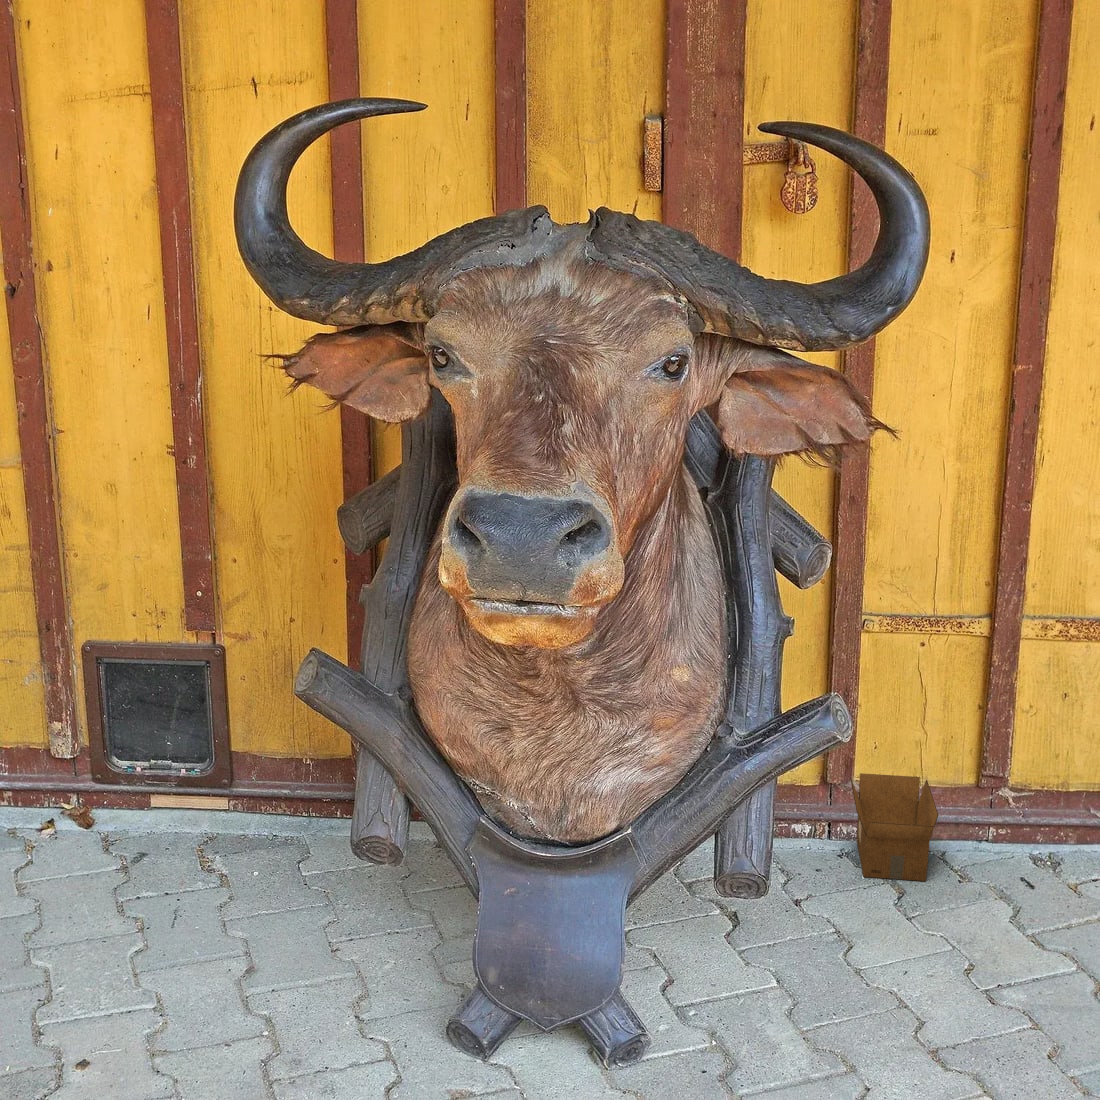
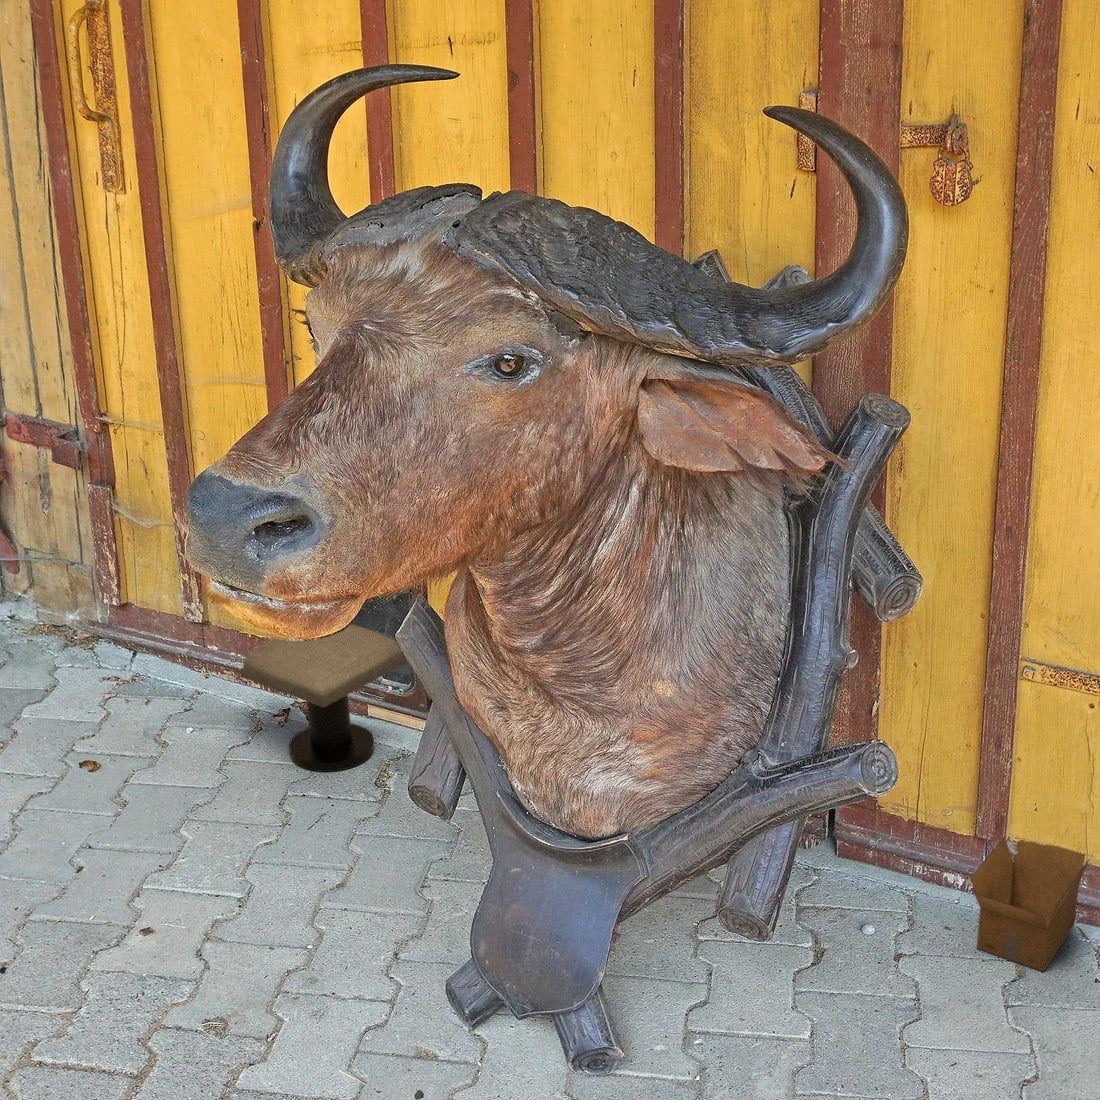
stool: none [34,705,216,870] -> present [240,624,407,772]

